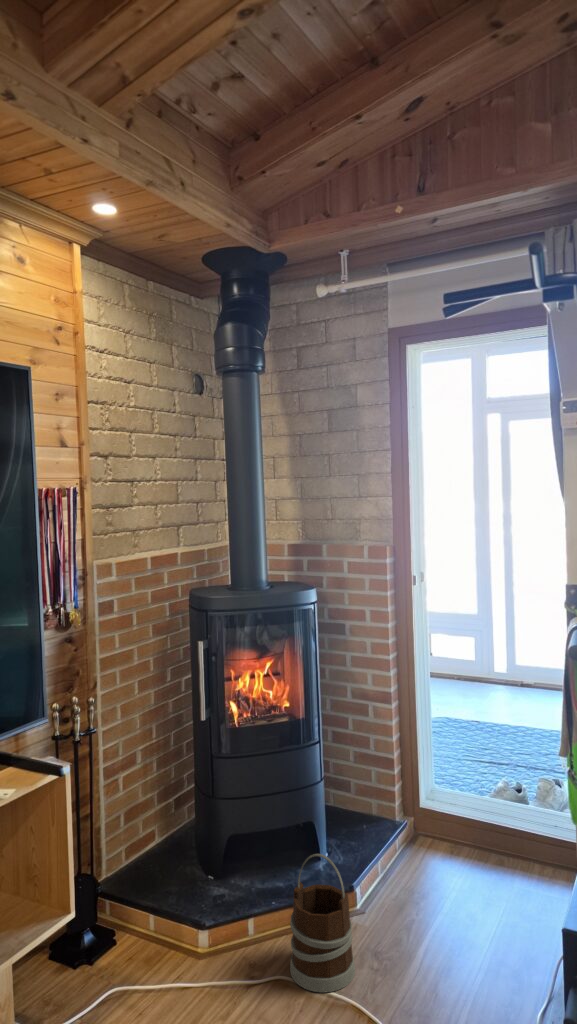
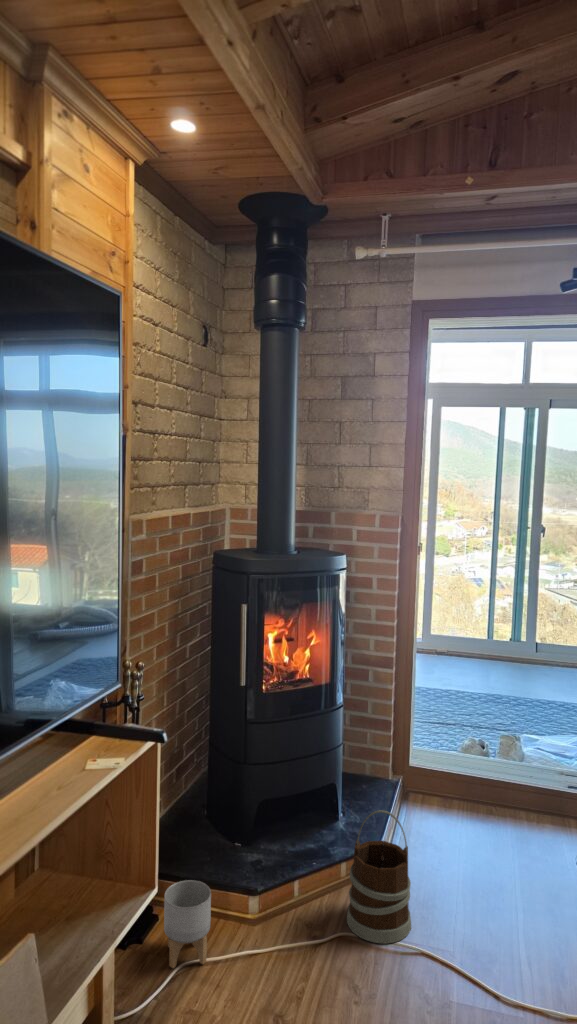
planter: none [102,908,148,992] -> present [164,880,211,968]

